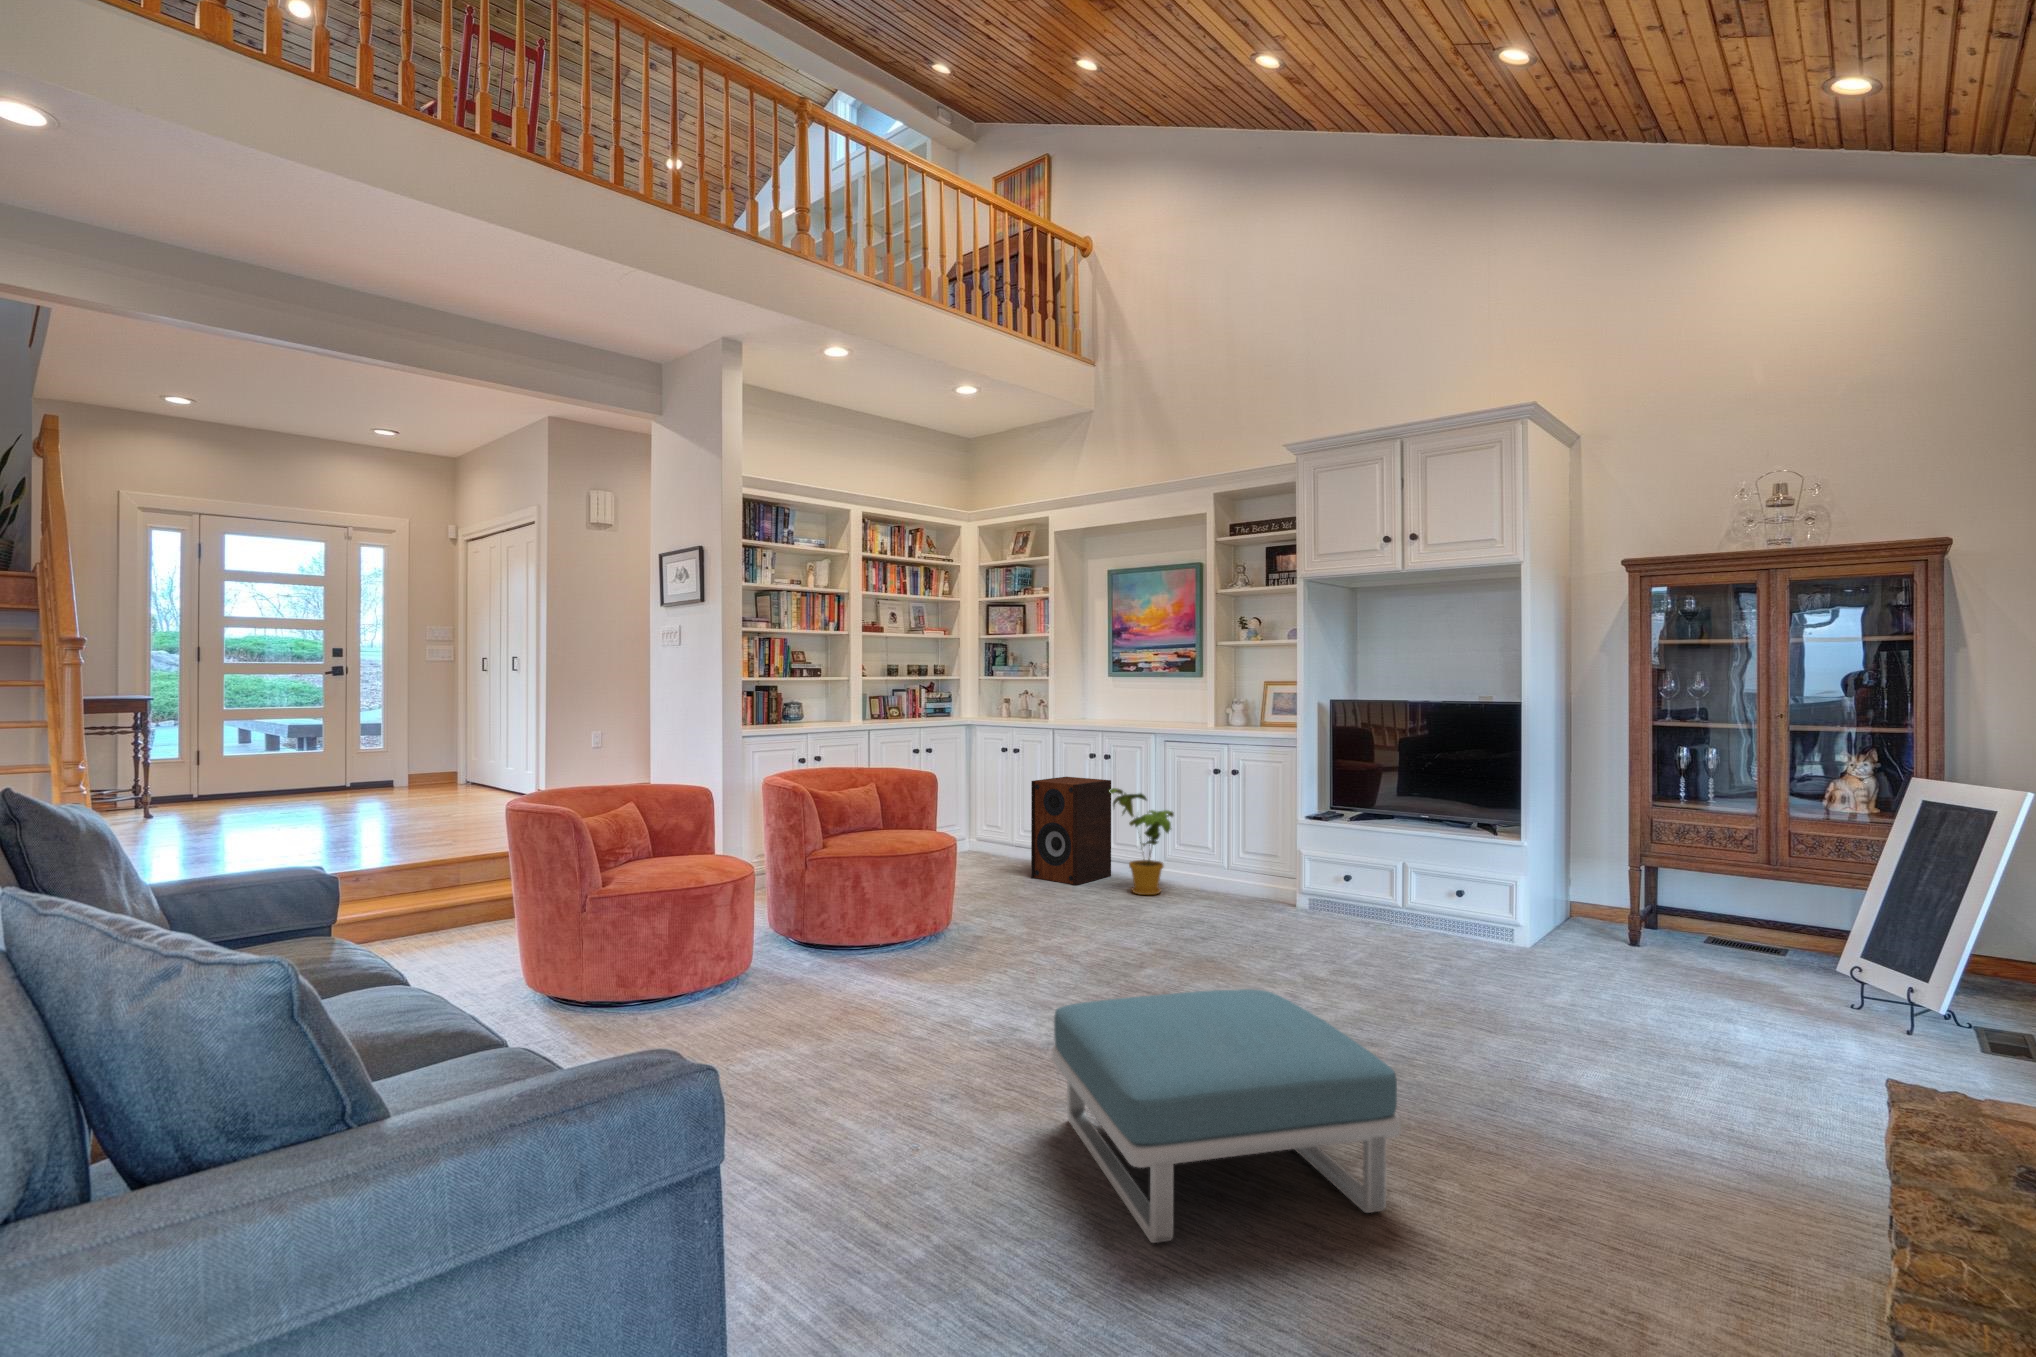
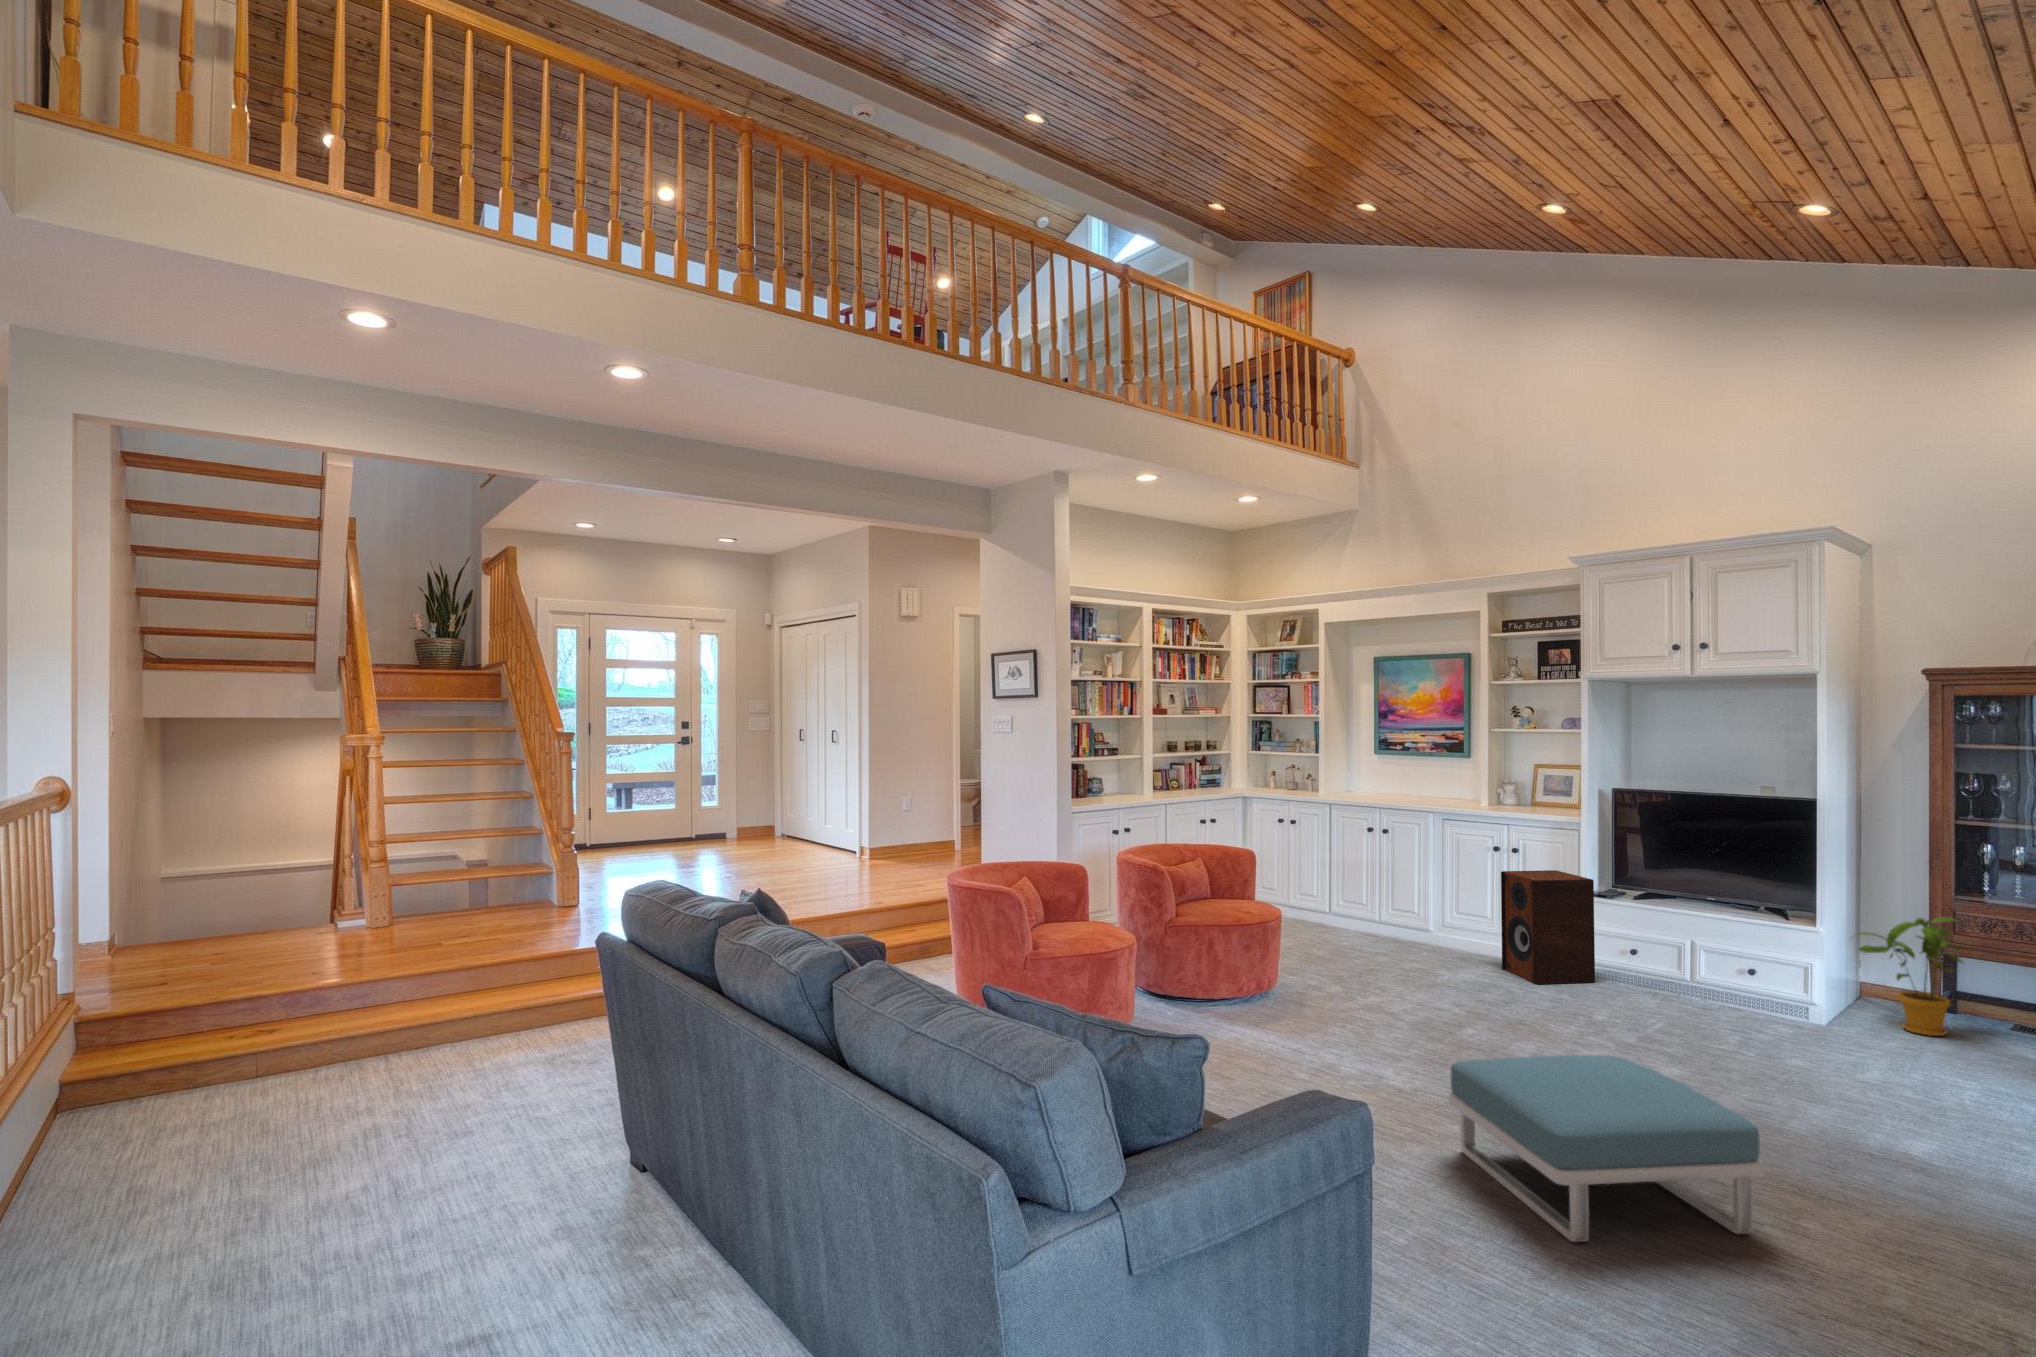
speaker: present [1031,777,1111,885] -> present [1501,870,1595,984]
house plant: present [1110,788,1174,895] -> present [1859,917,1972,1036]

